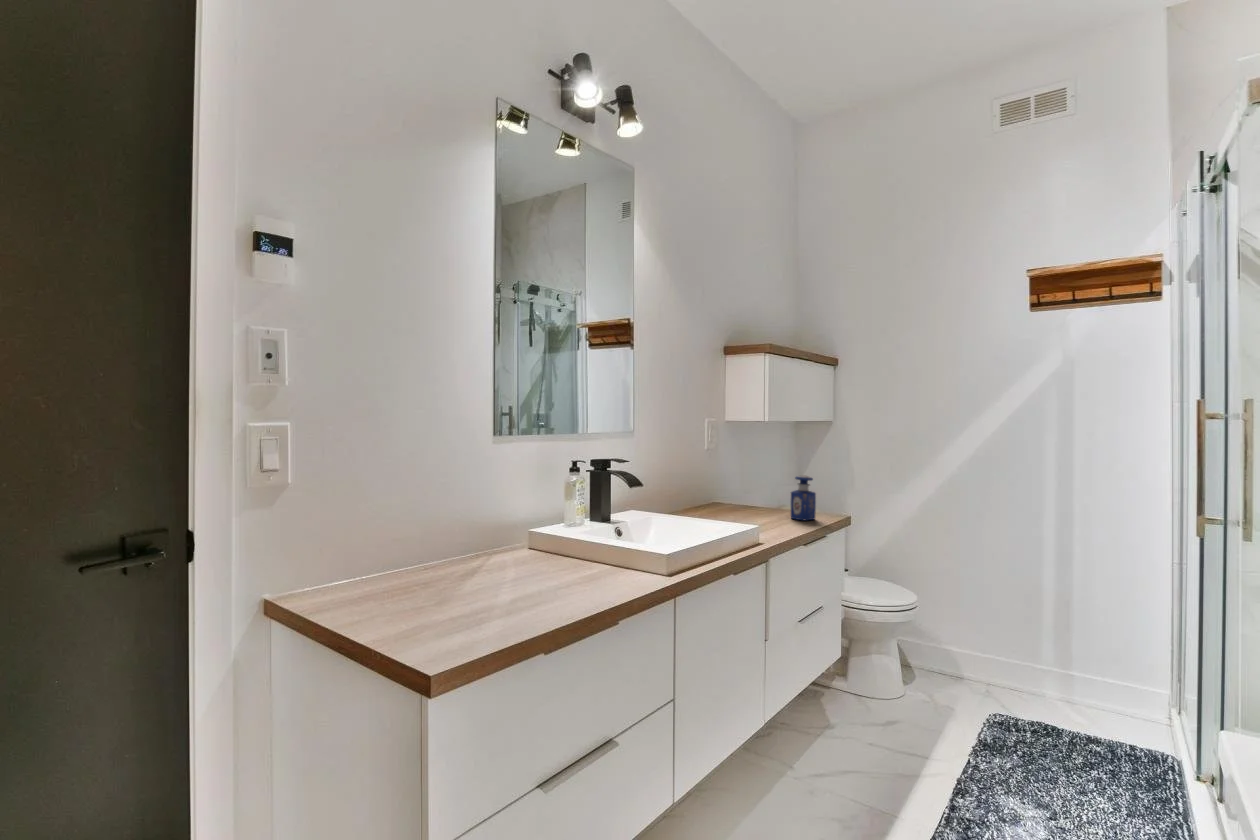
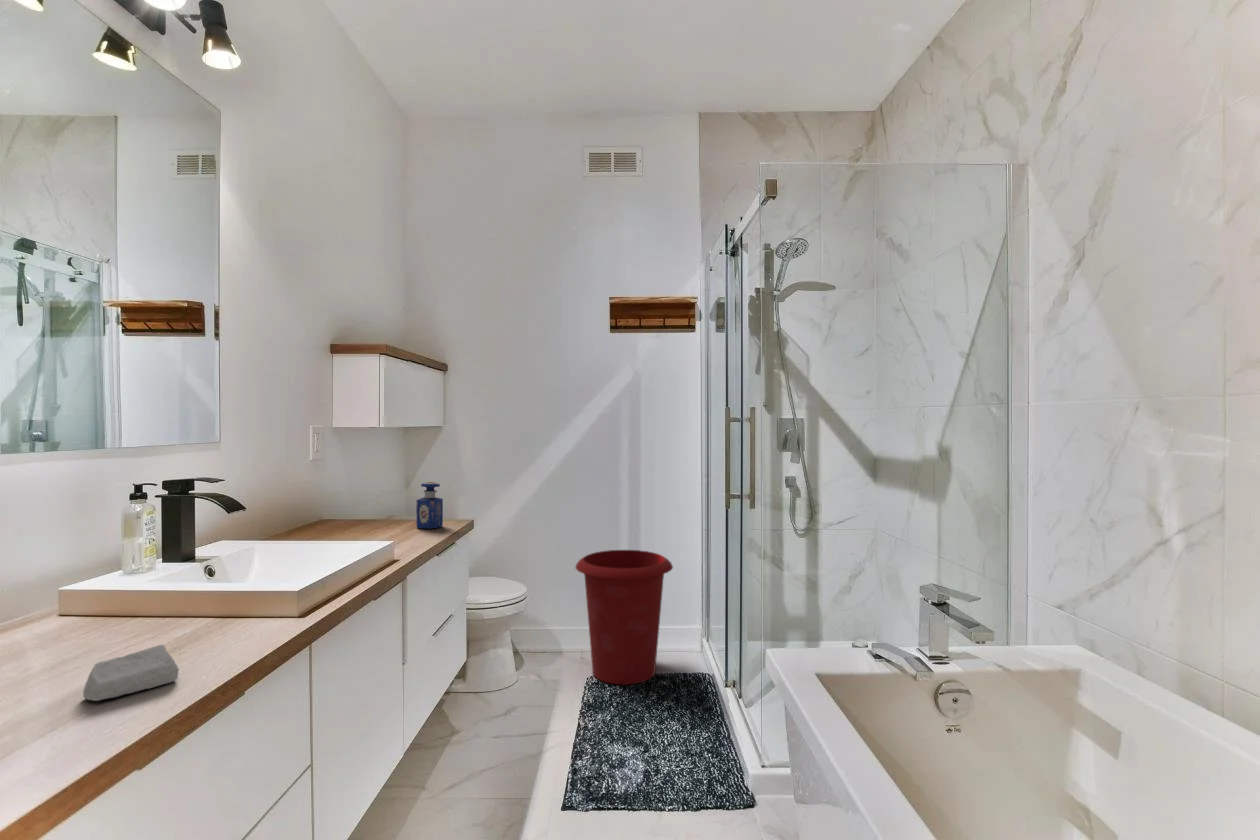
waste bin: none [974,572,1115,738] -> present [576,550,673,685]
soap bar: none [524,575,576,605] -> present [83,645,179,701]

